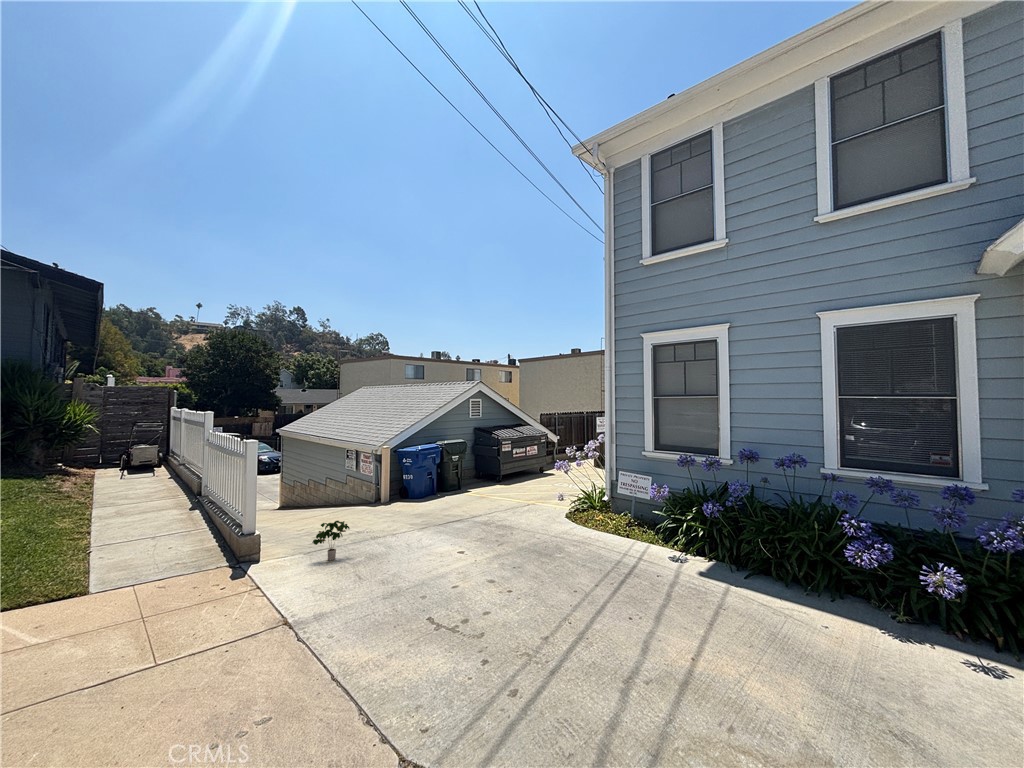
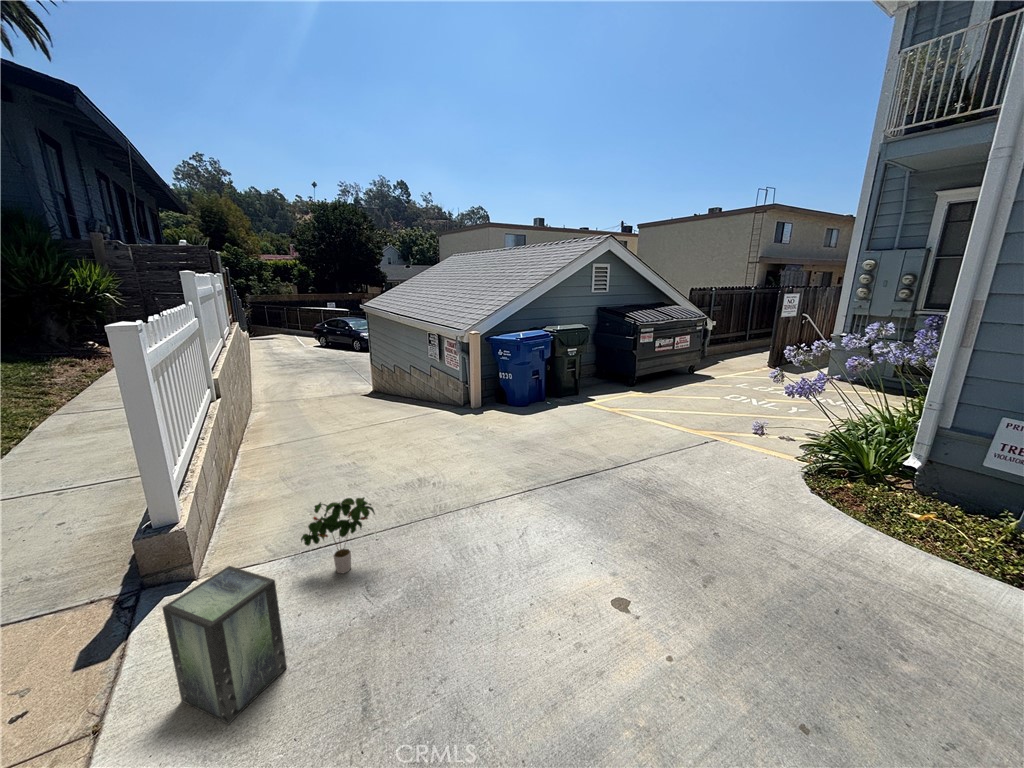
storage box: none [282,536,323,591] -> present [162,566,287,724]

